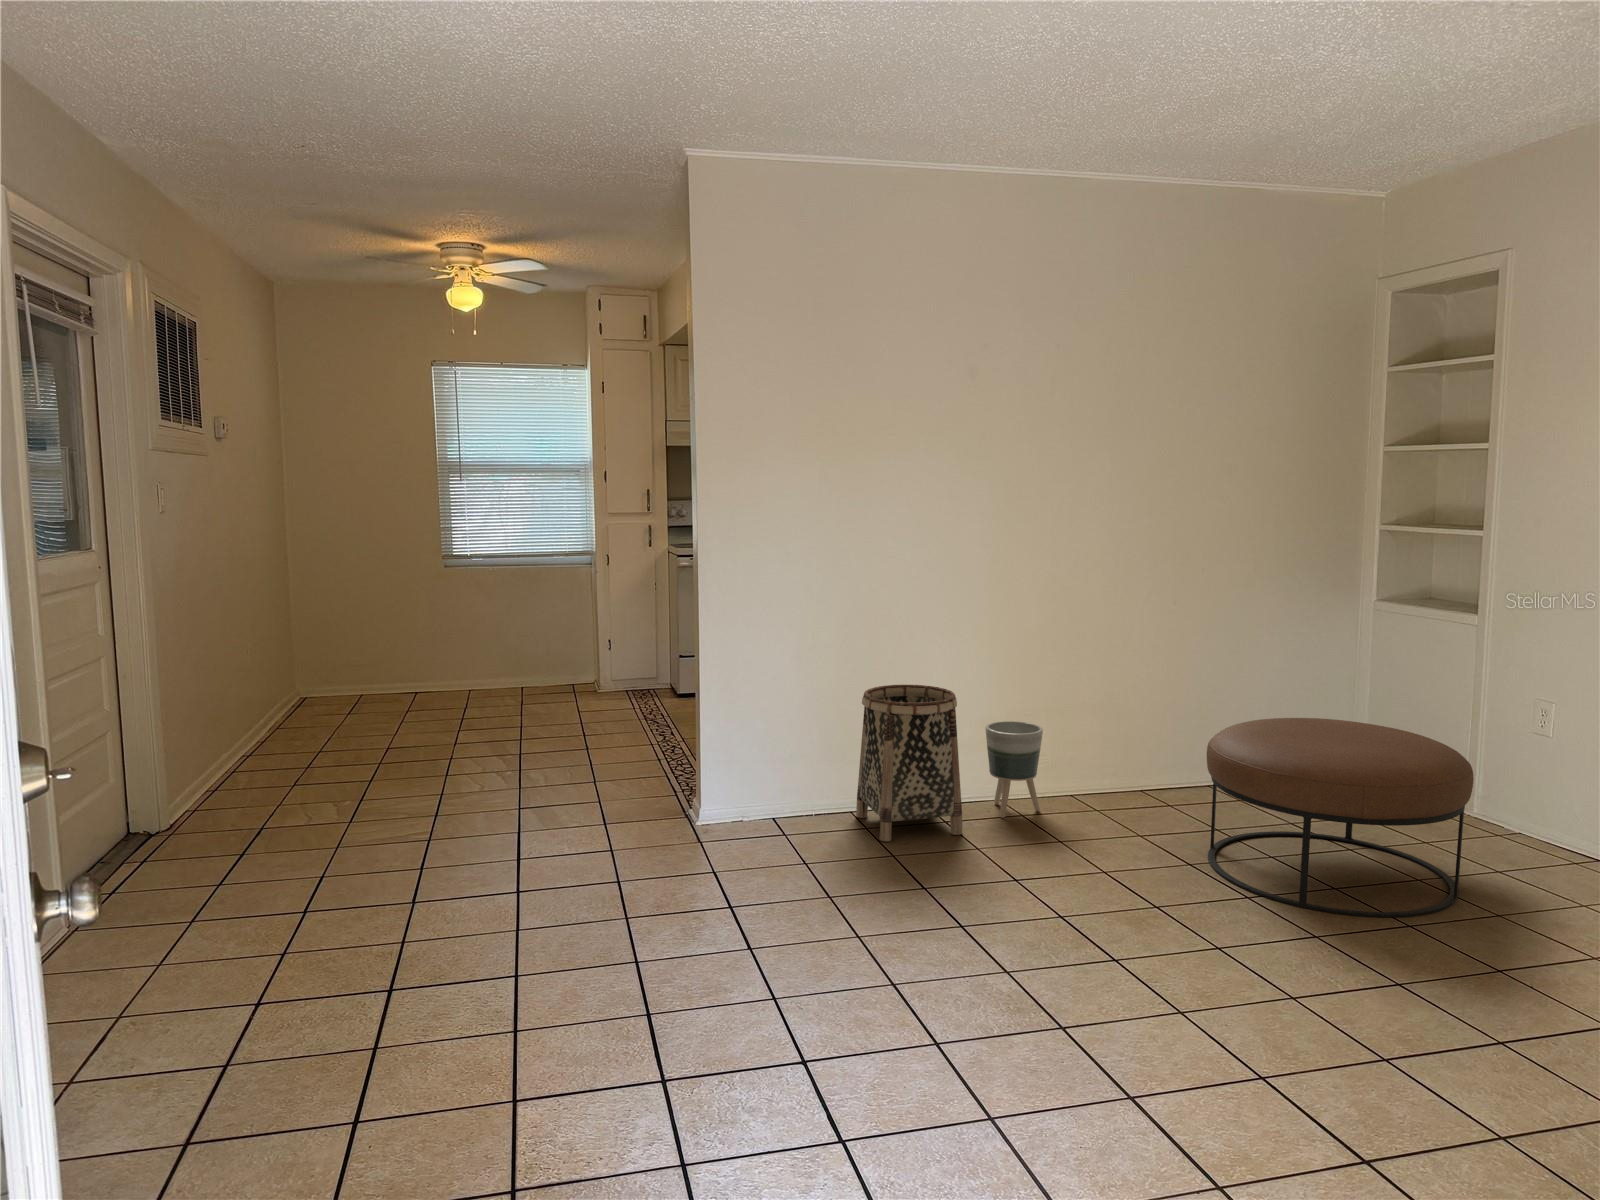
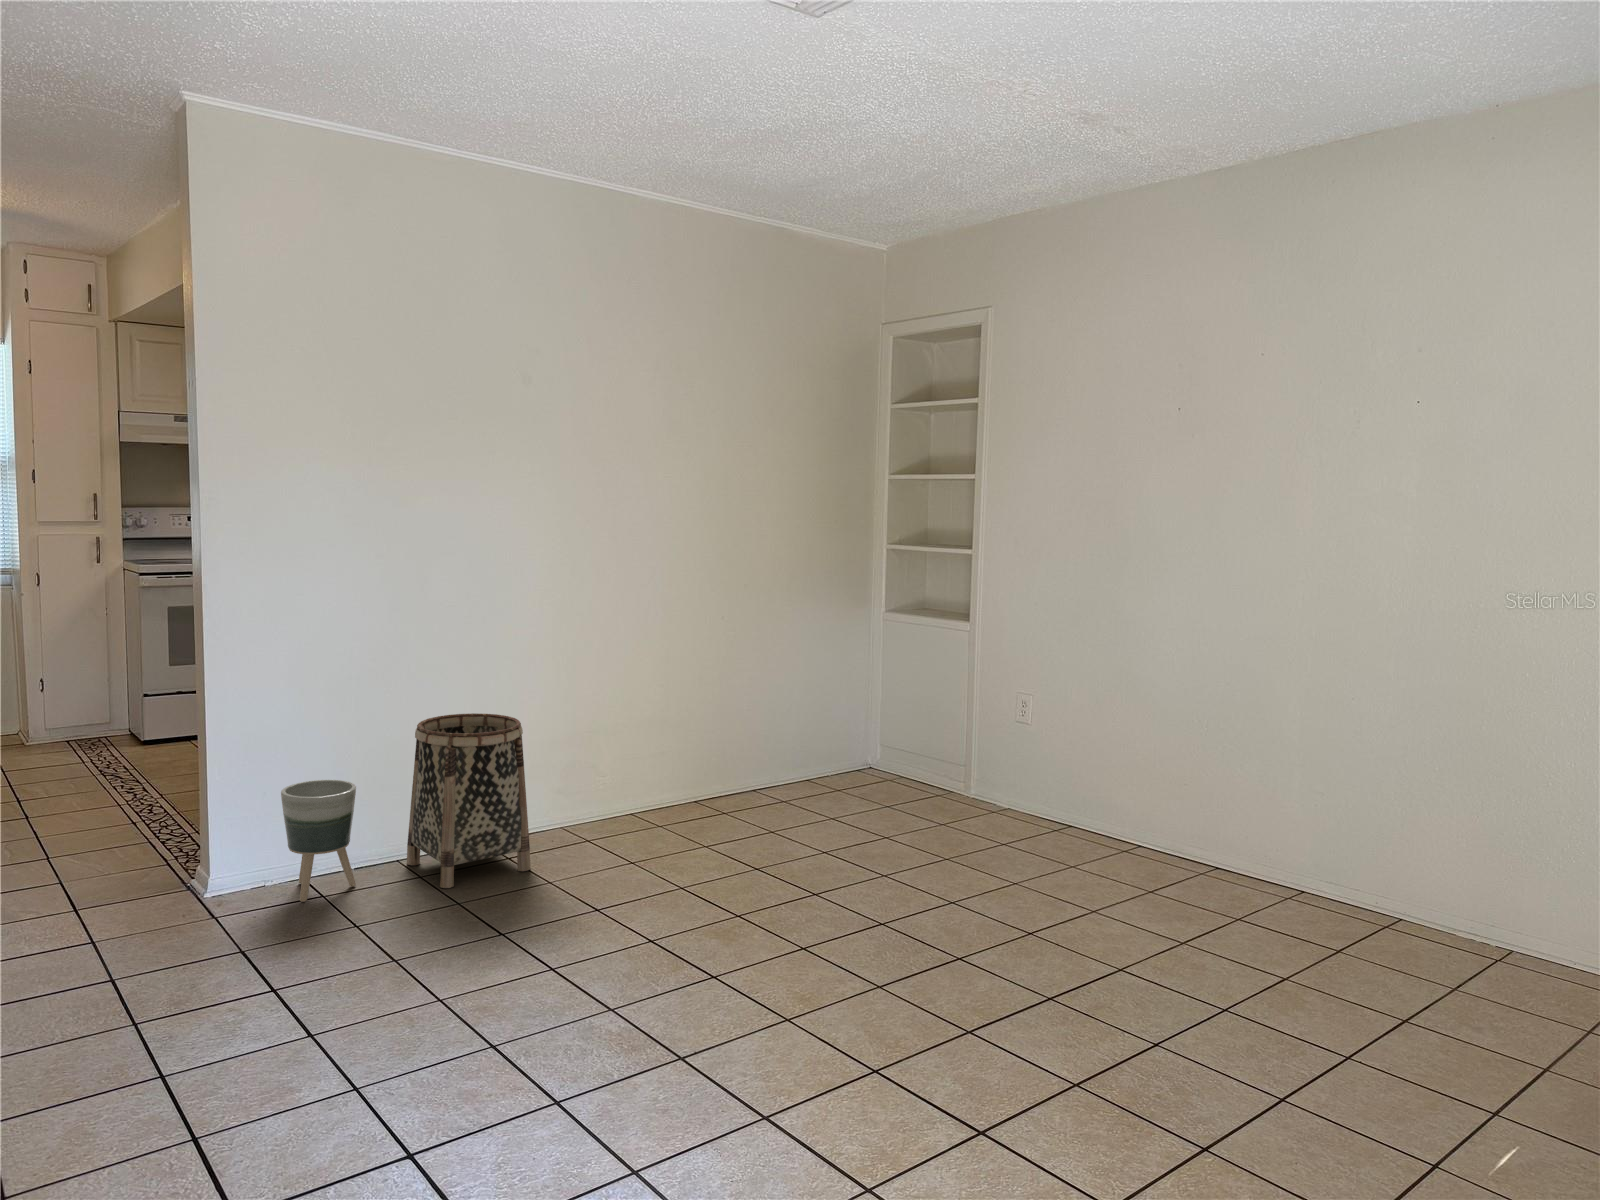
ottoman: present [1207,718,1474,917] -> none [770,723,986,900]
planter: present [986,721,1043,818] -> present [281,780,356,902]

